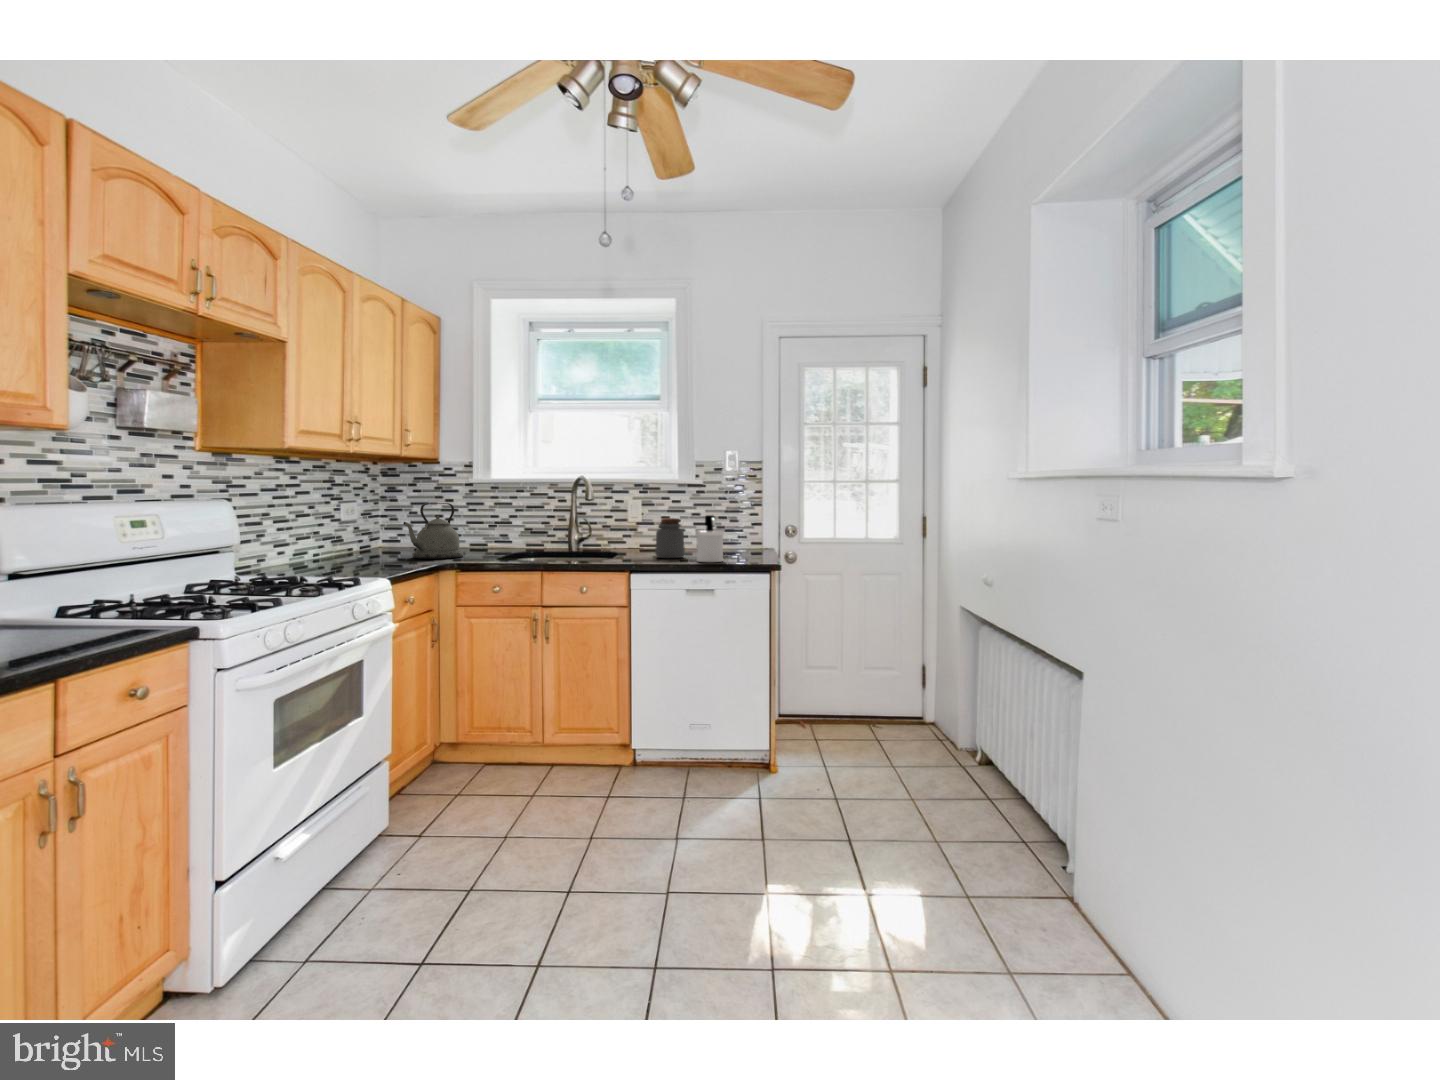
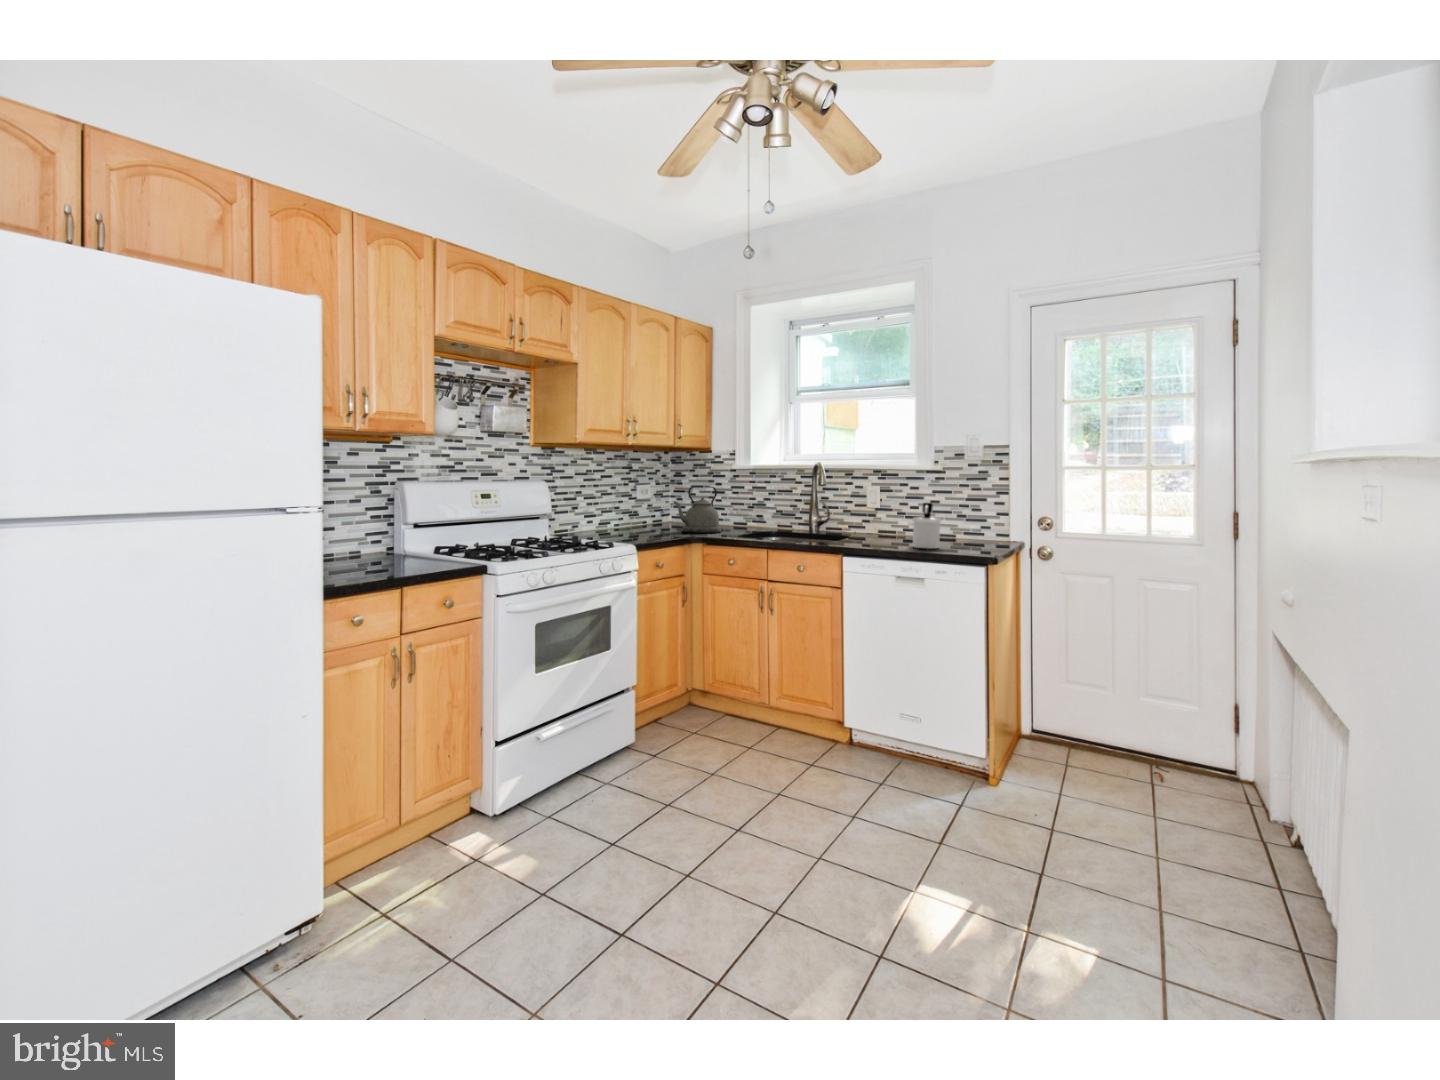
jar: present [655,518,685,558] -> none [880,505,909,543]

